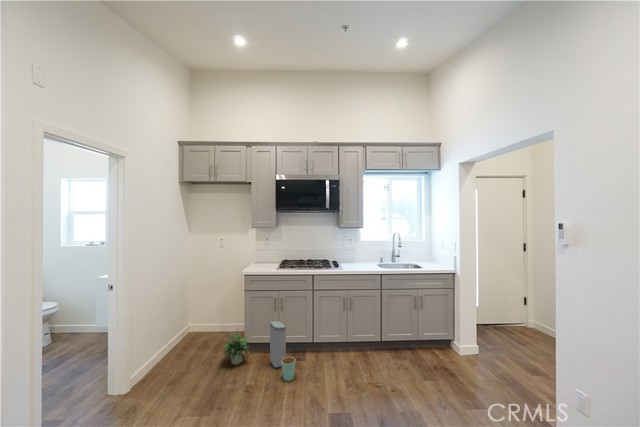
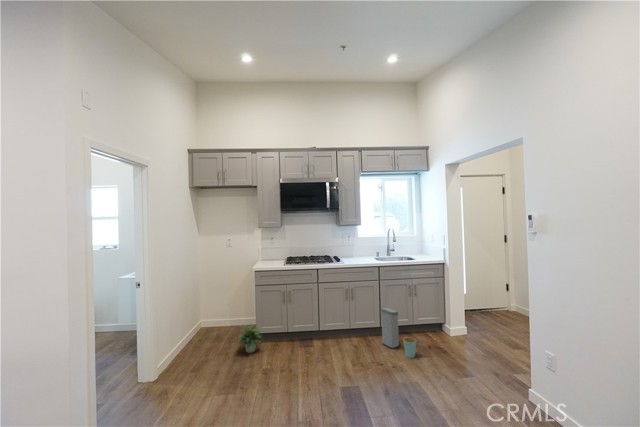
trash can: present [270,321,296,381] -> present [381,308,416,358]

